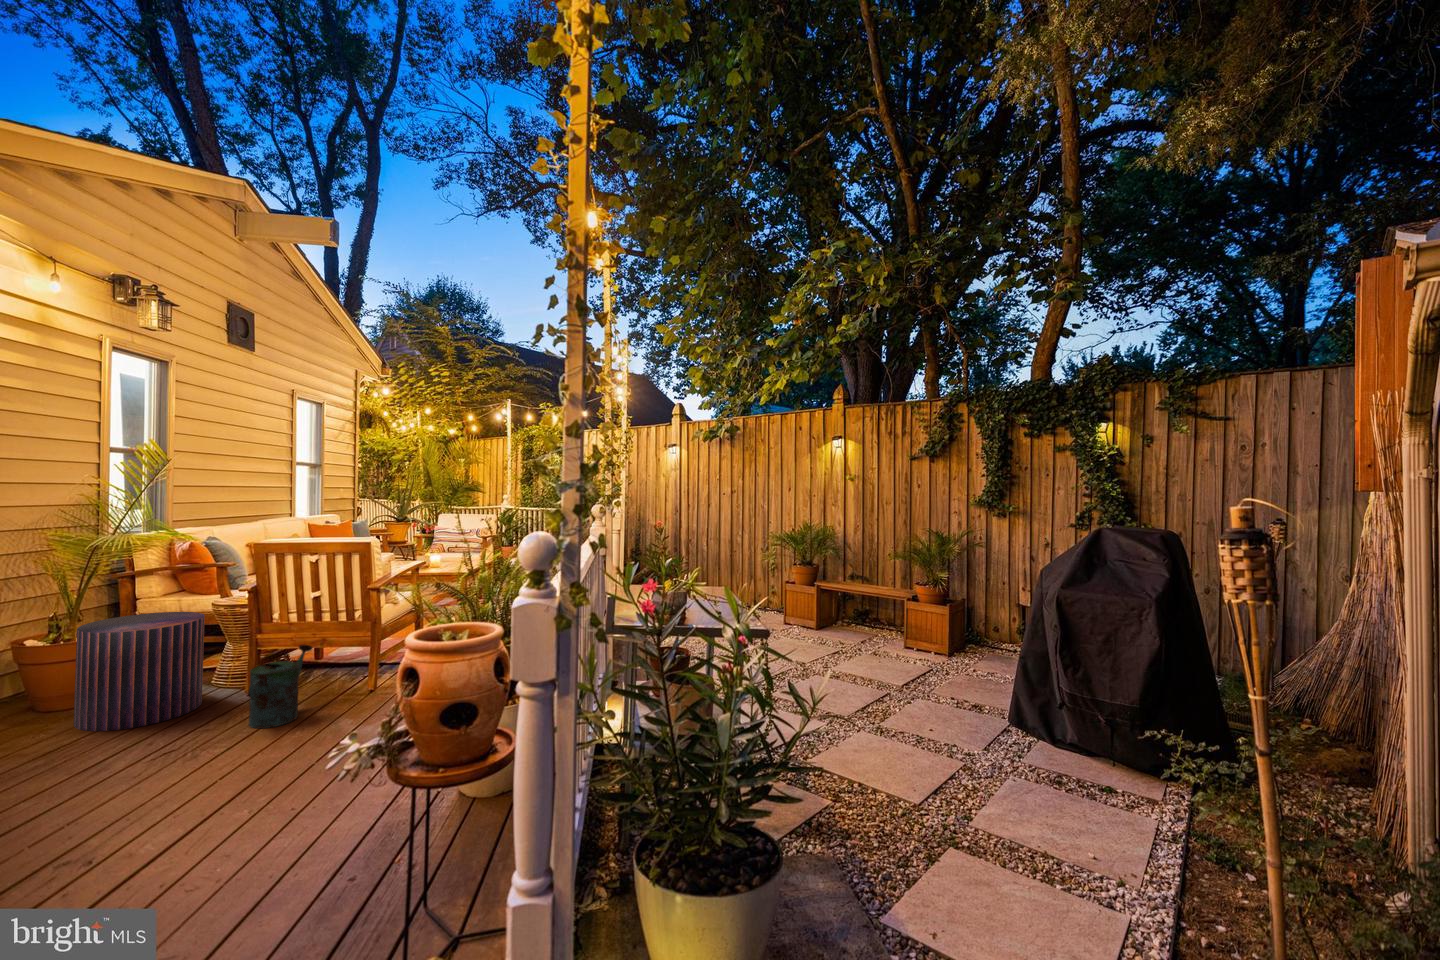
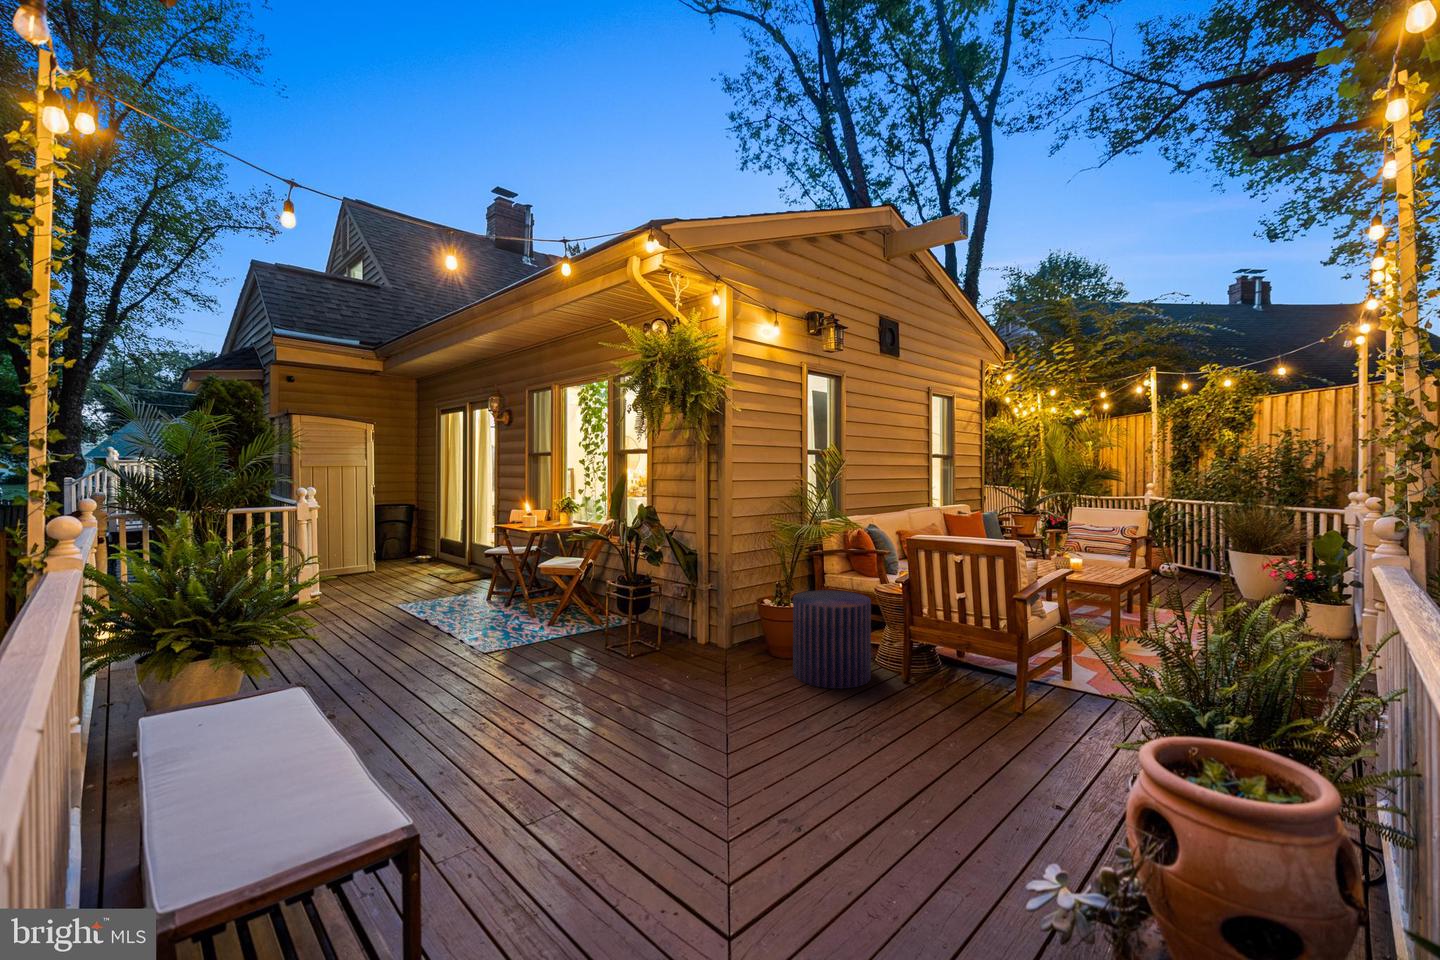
watering can: present [248,644,313,728] -> none [907,646,960,727]

